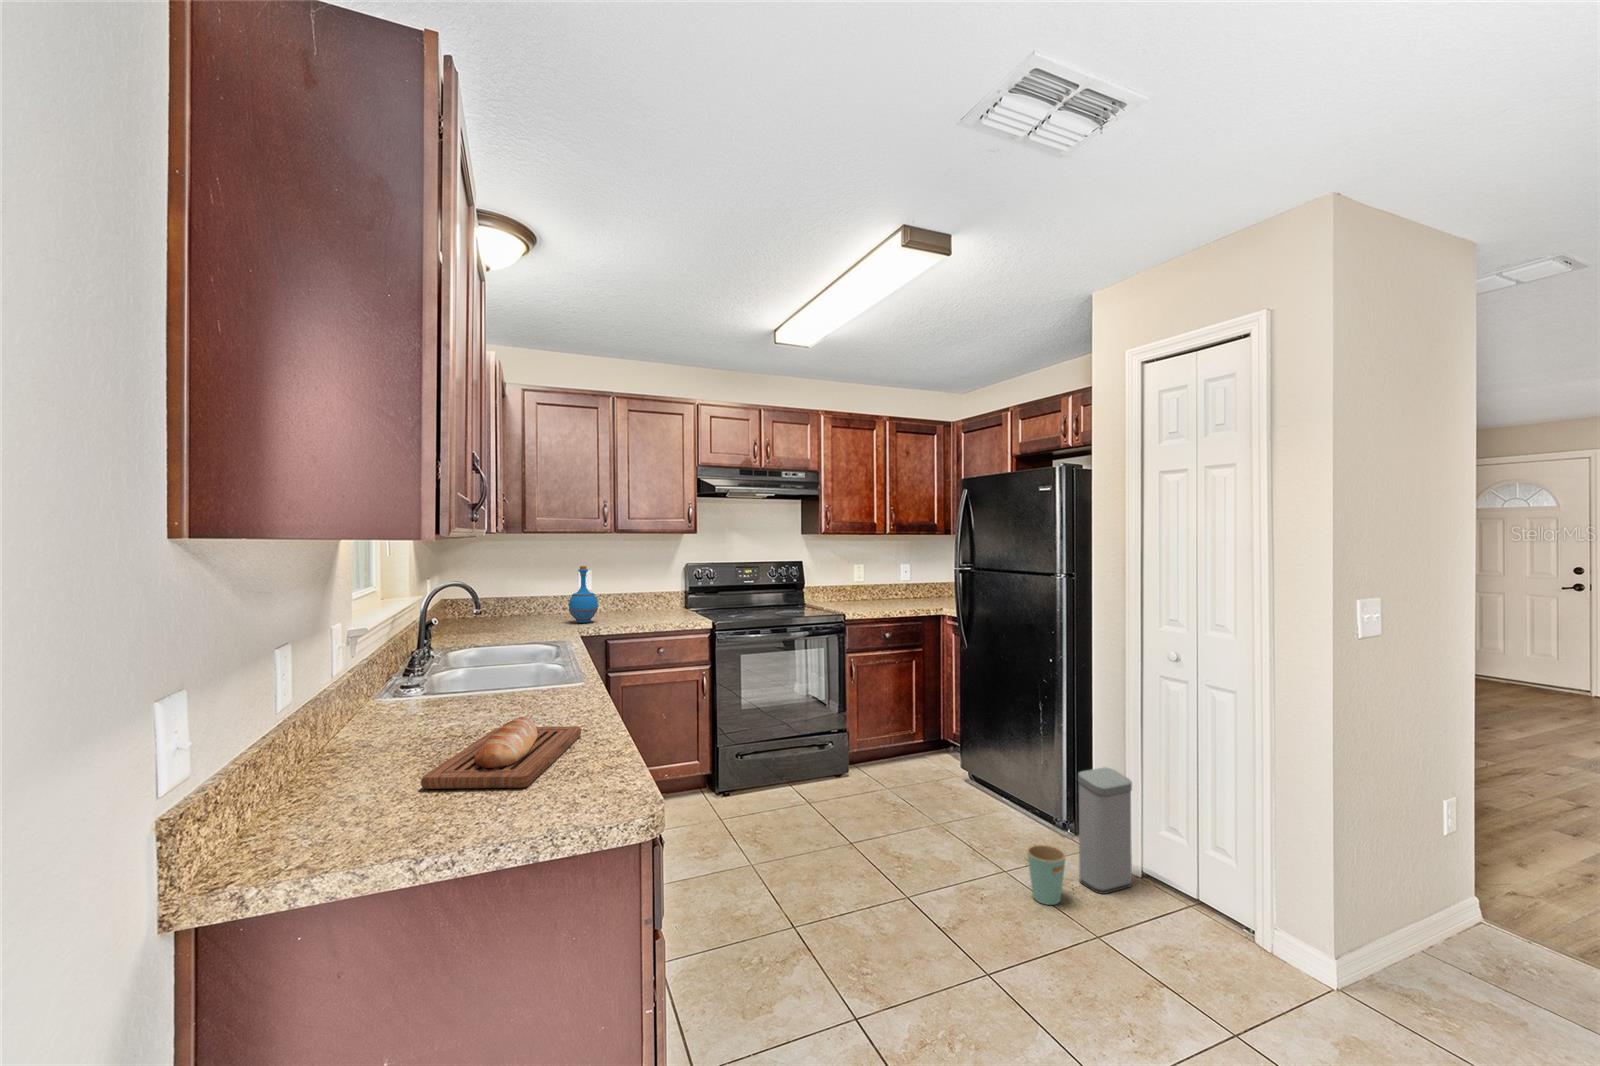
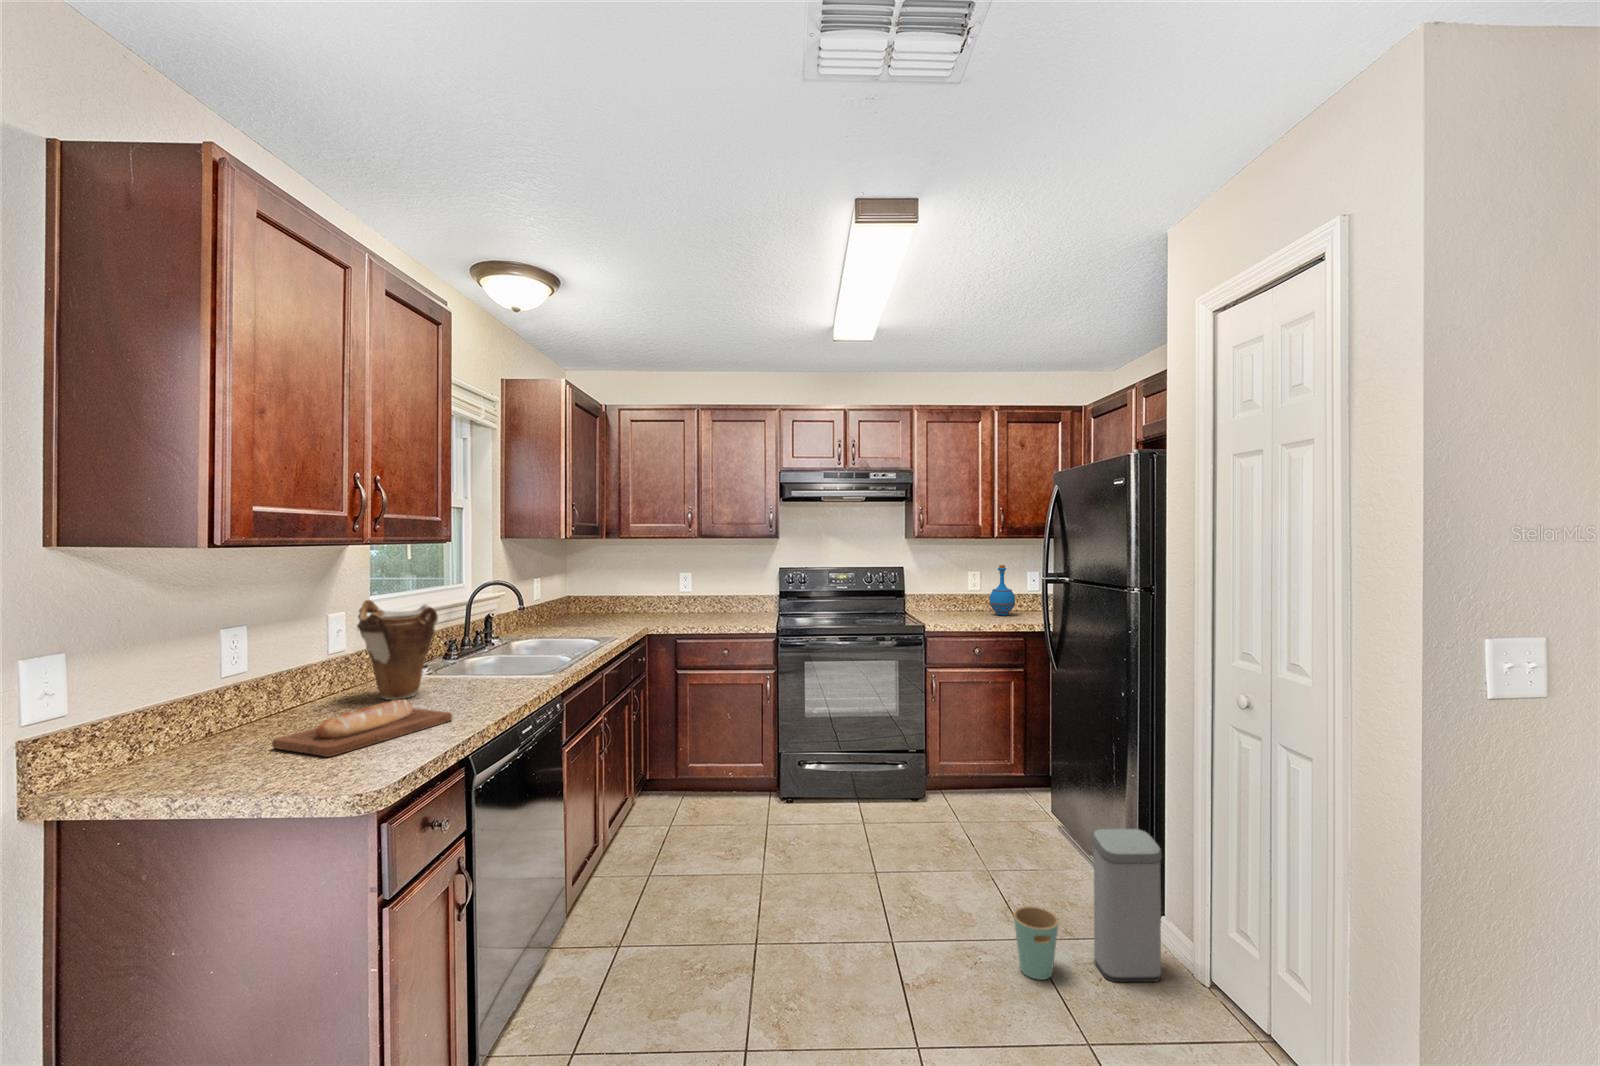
bottle: present [569,566,598,623] -> present [990,565,1015,615]
vase: none [386,605,497,724] -> present [357,600,438,700]

